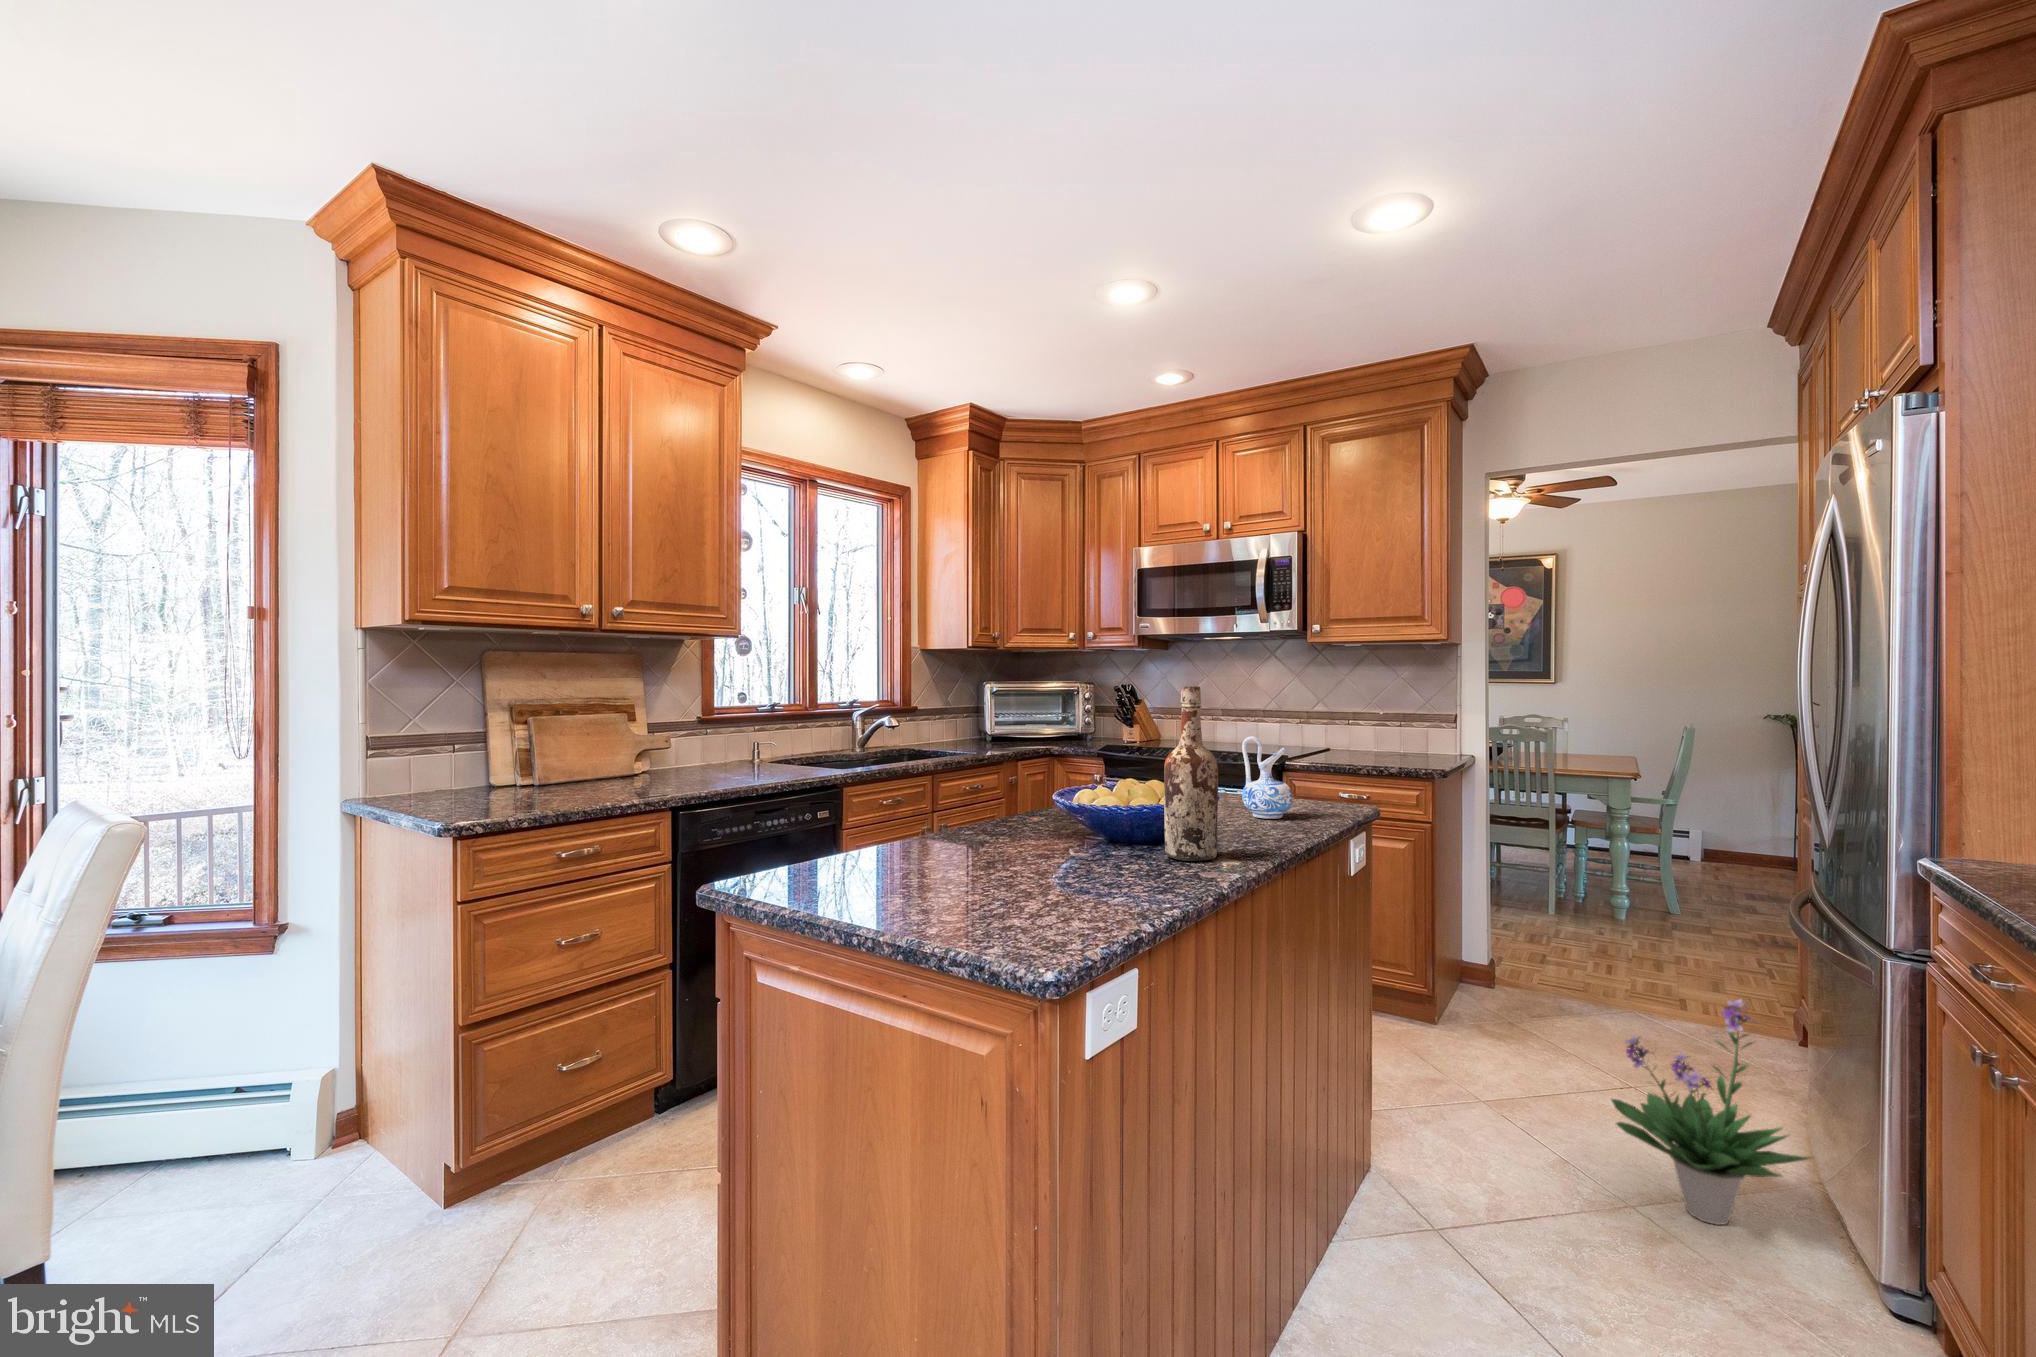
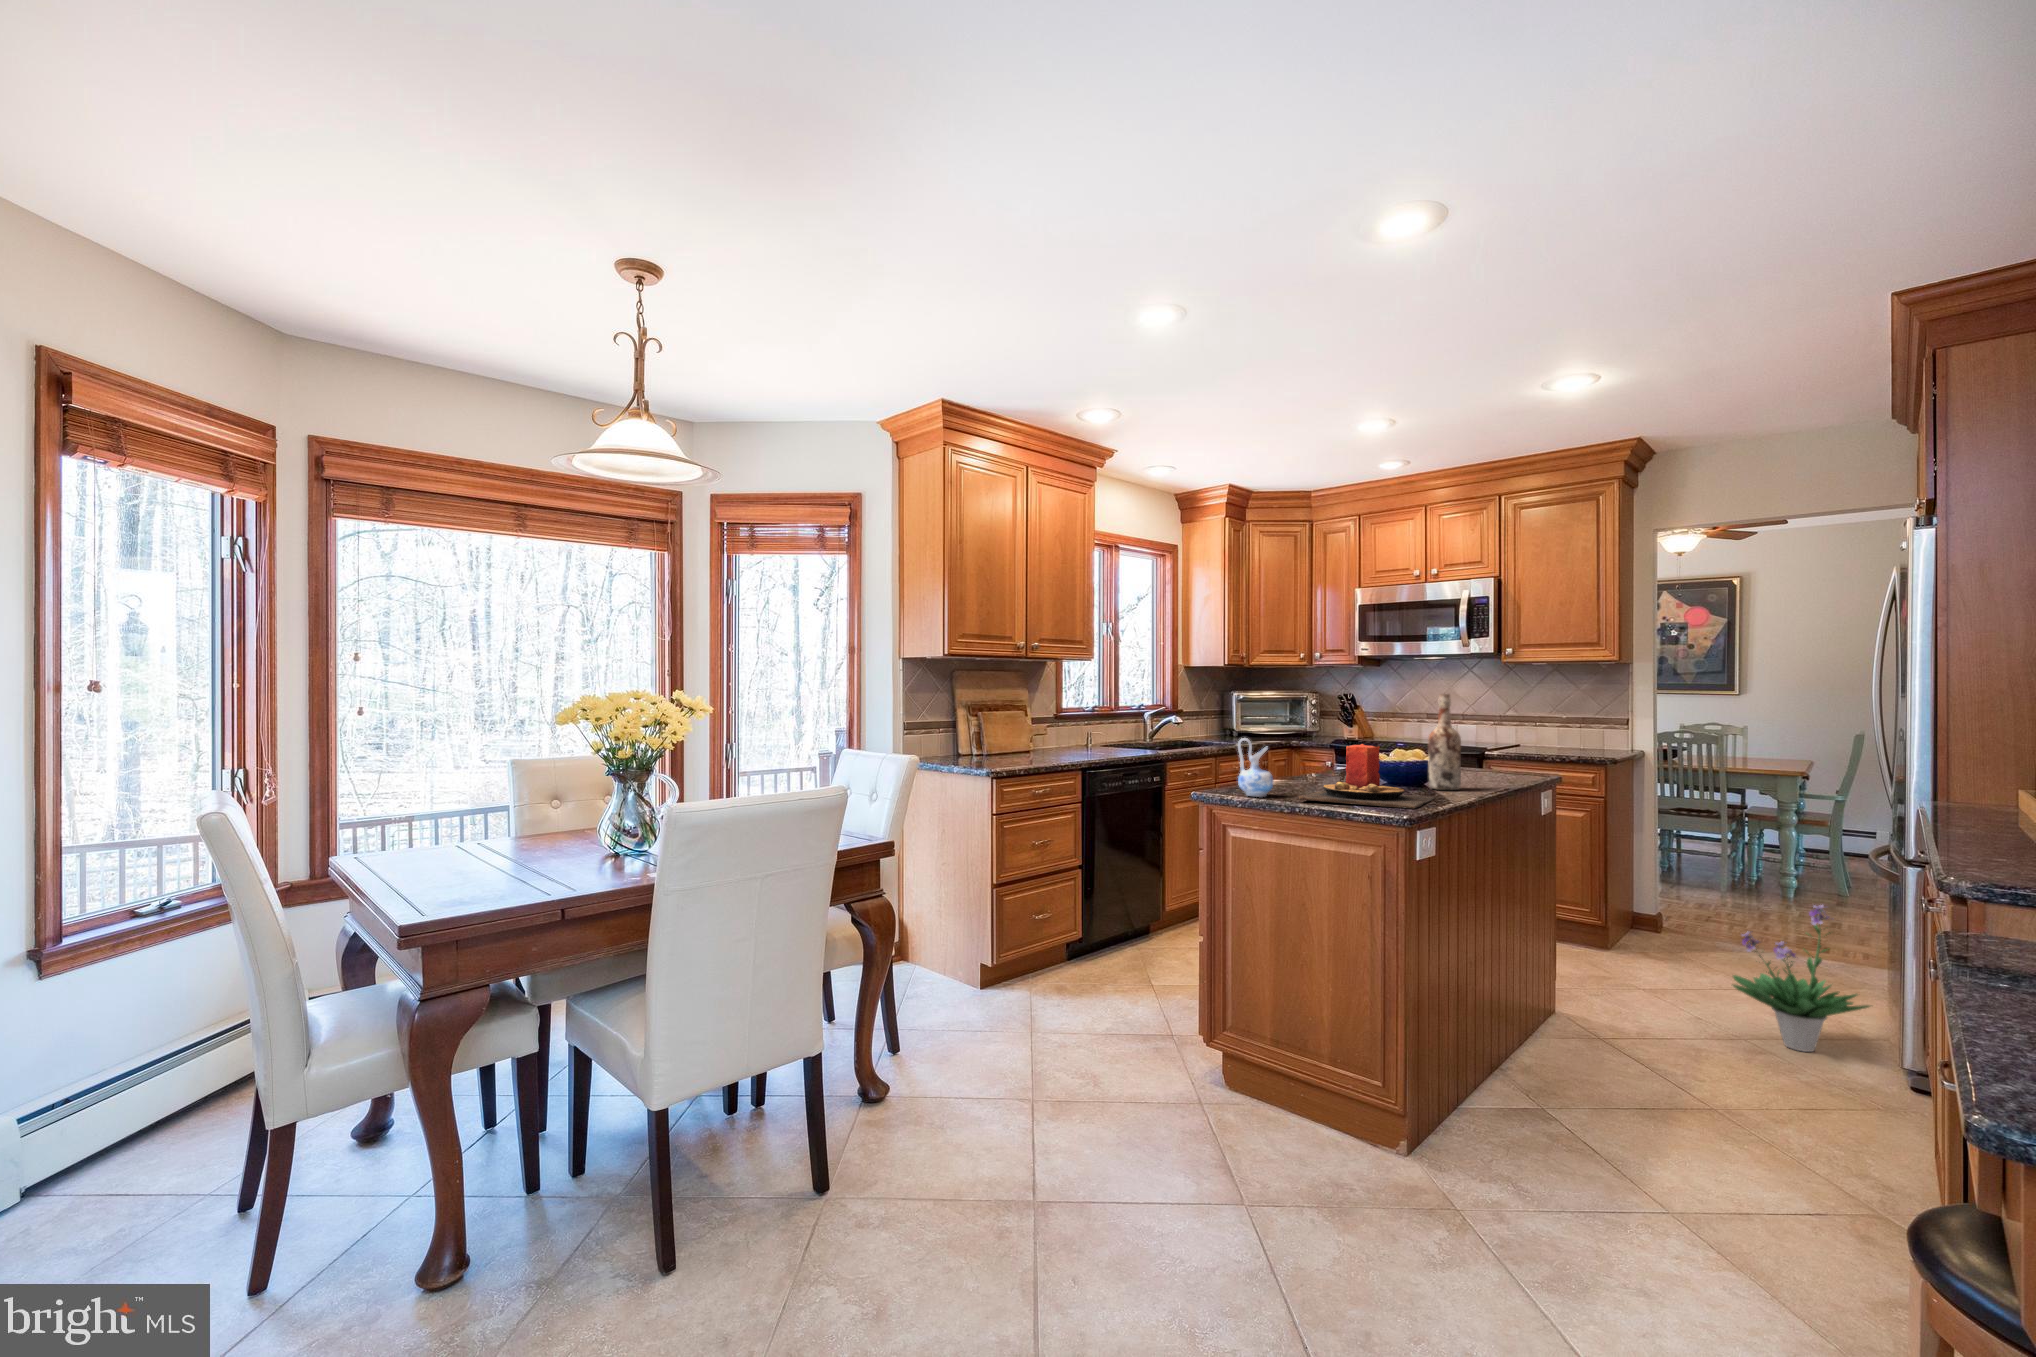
ceramic pitcher: present [1242,736,1292,819] -> present [1238,738,1274,797]
candle: none [888,786,1161,934] -> present [1299,744,1435,809]

